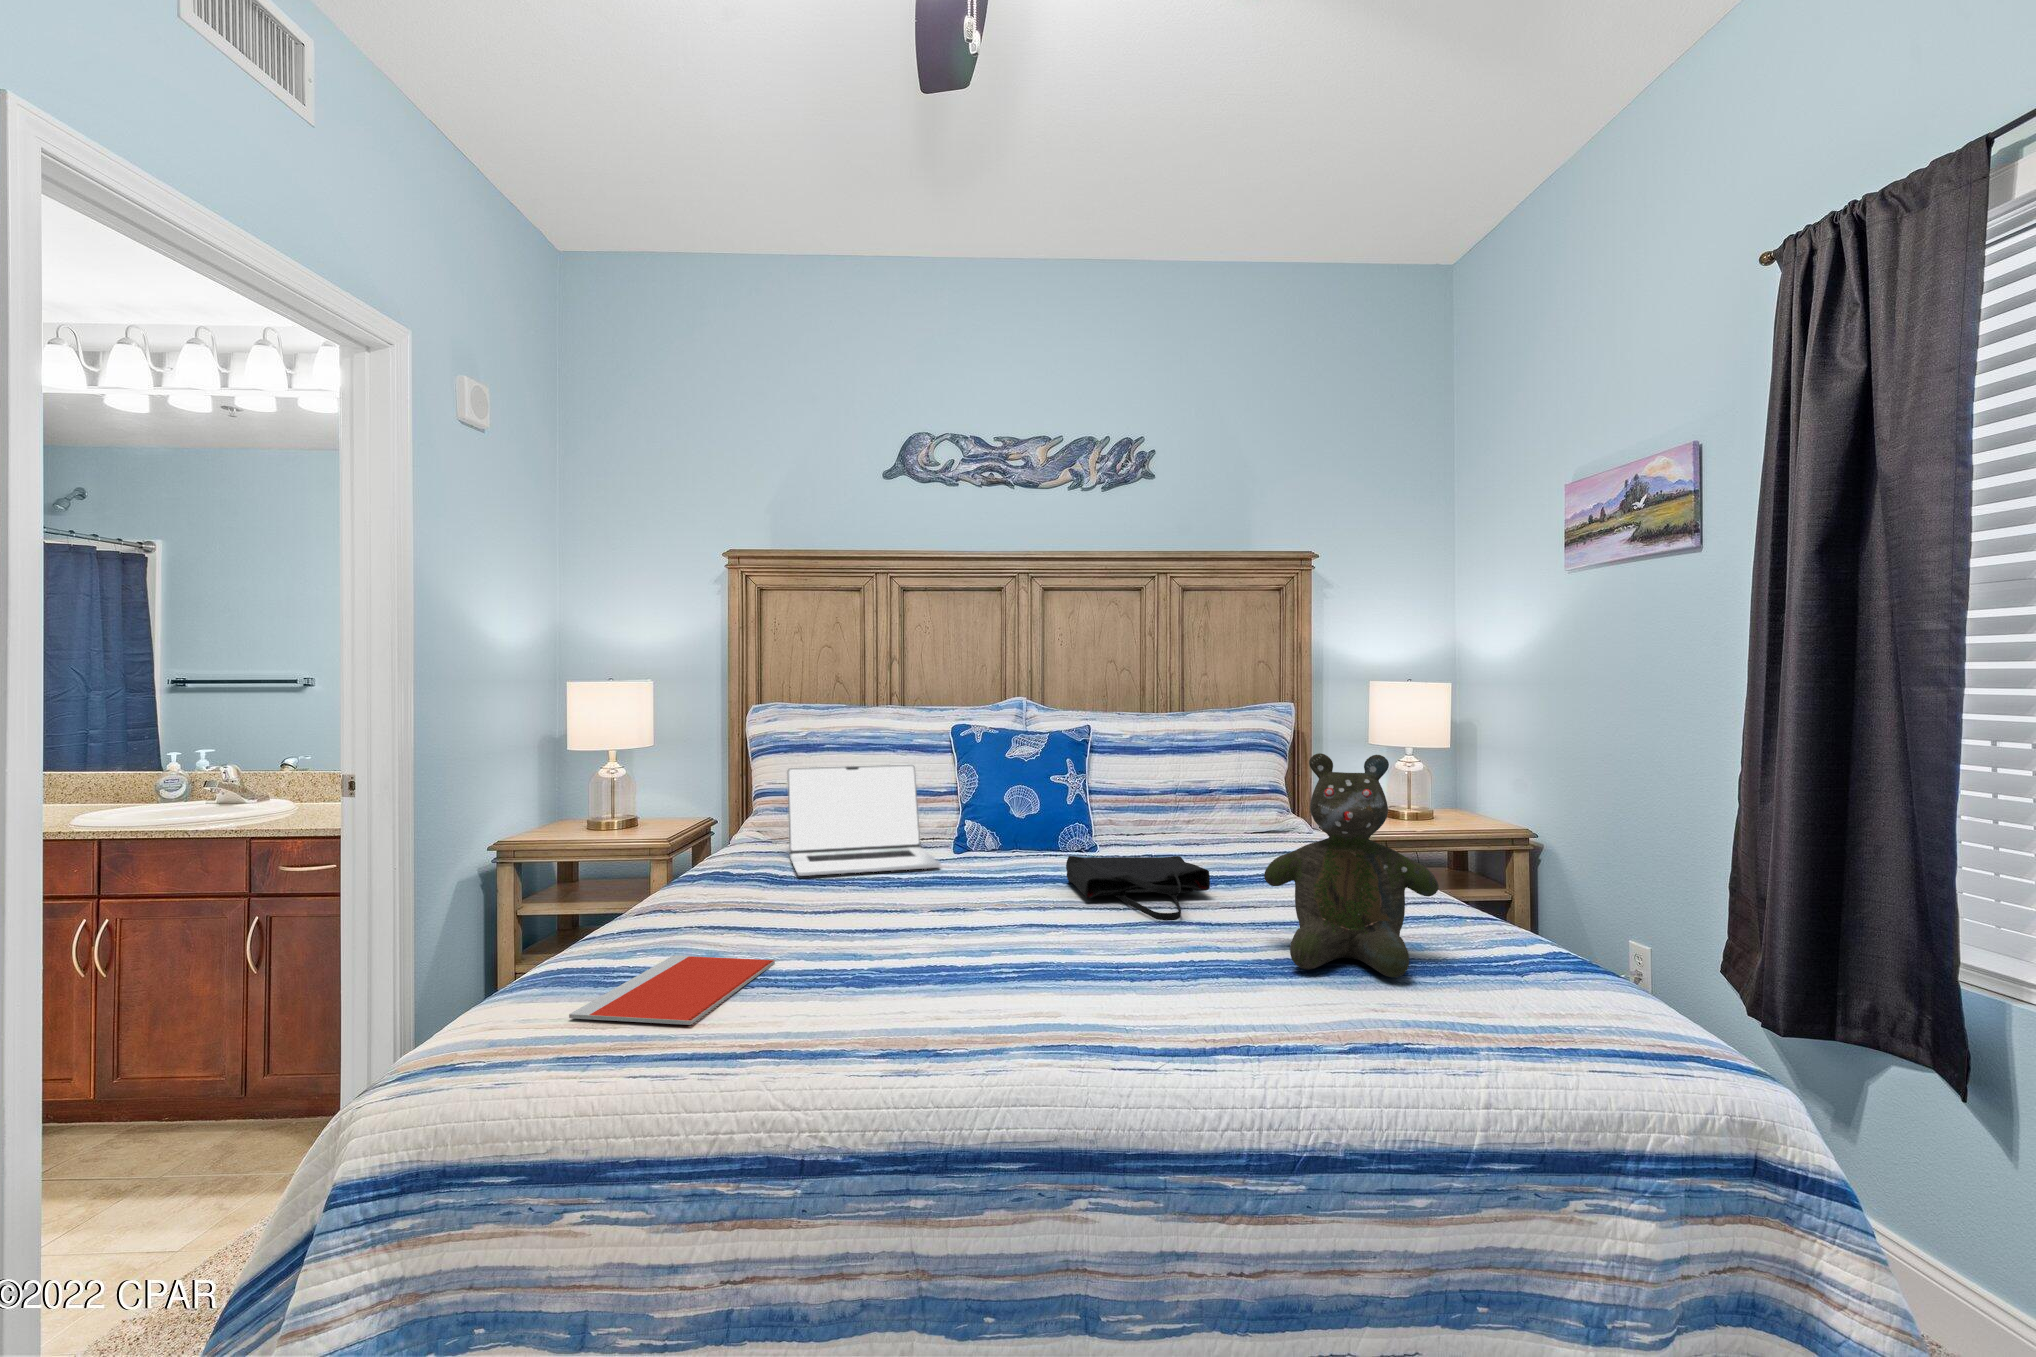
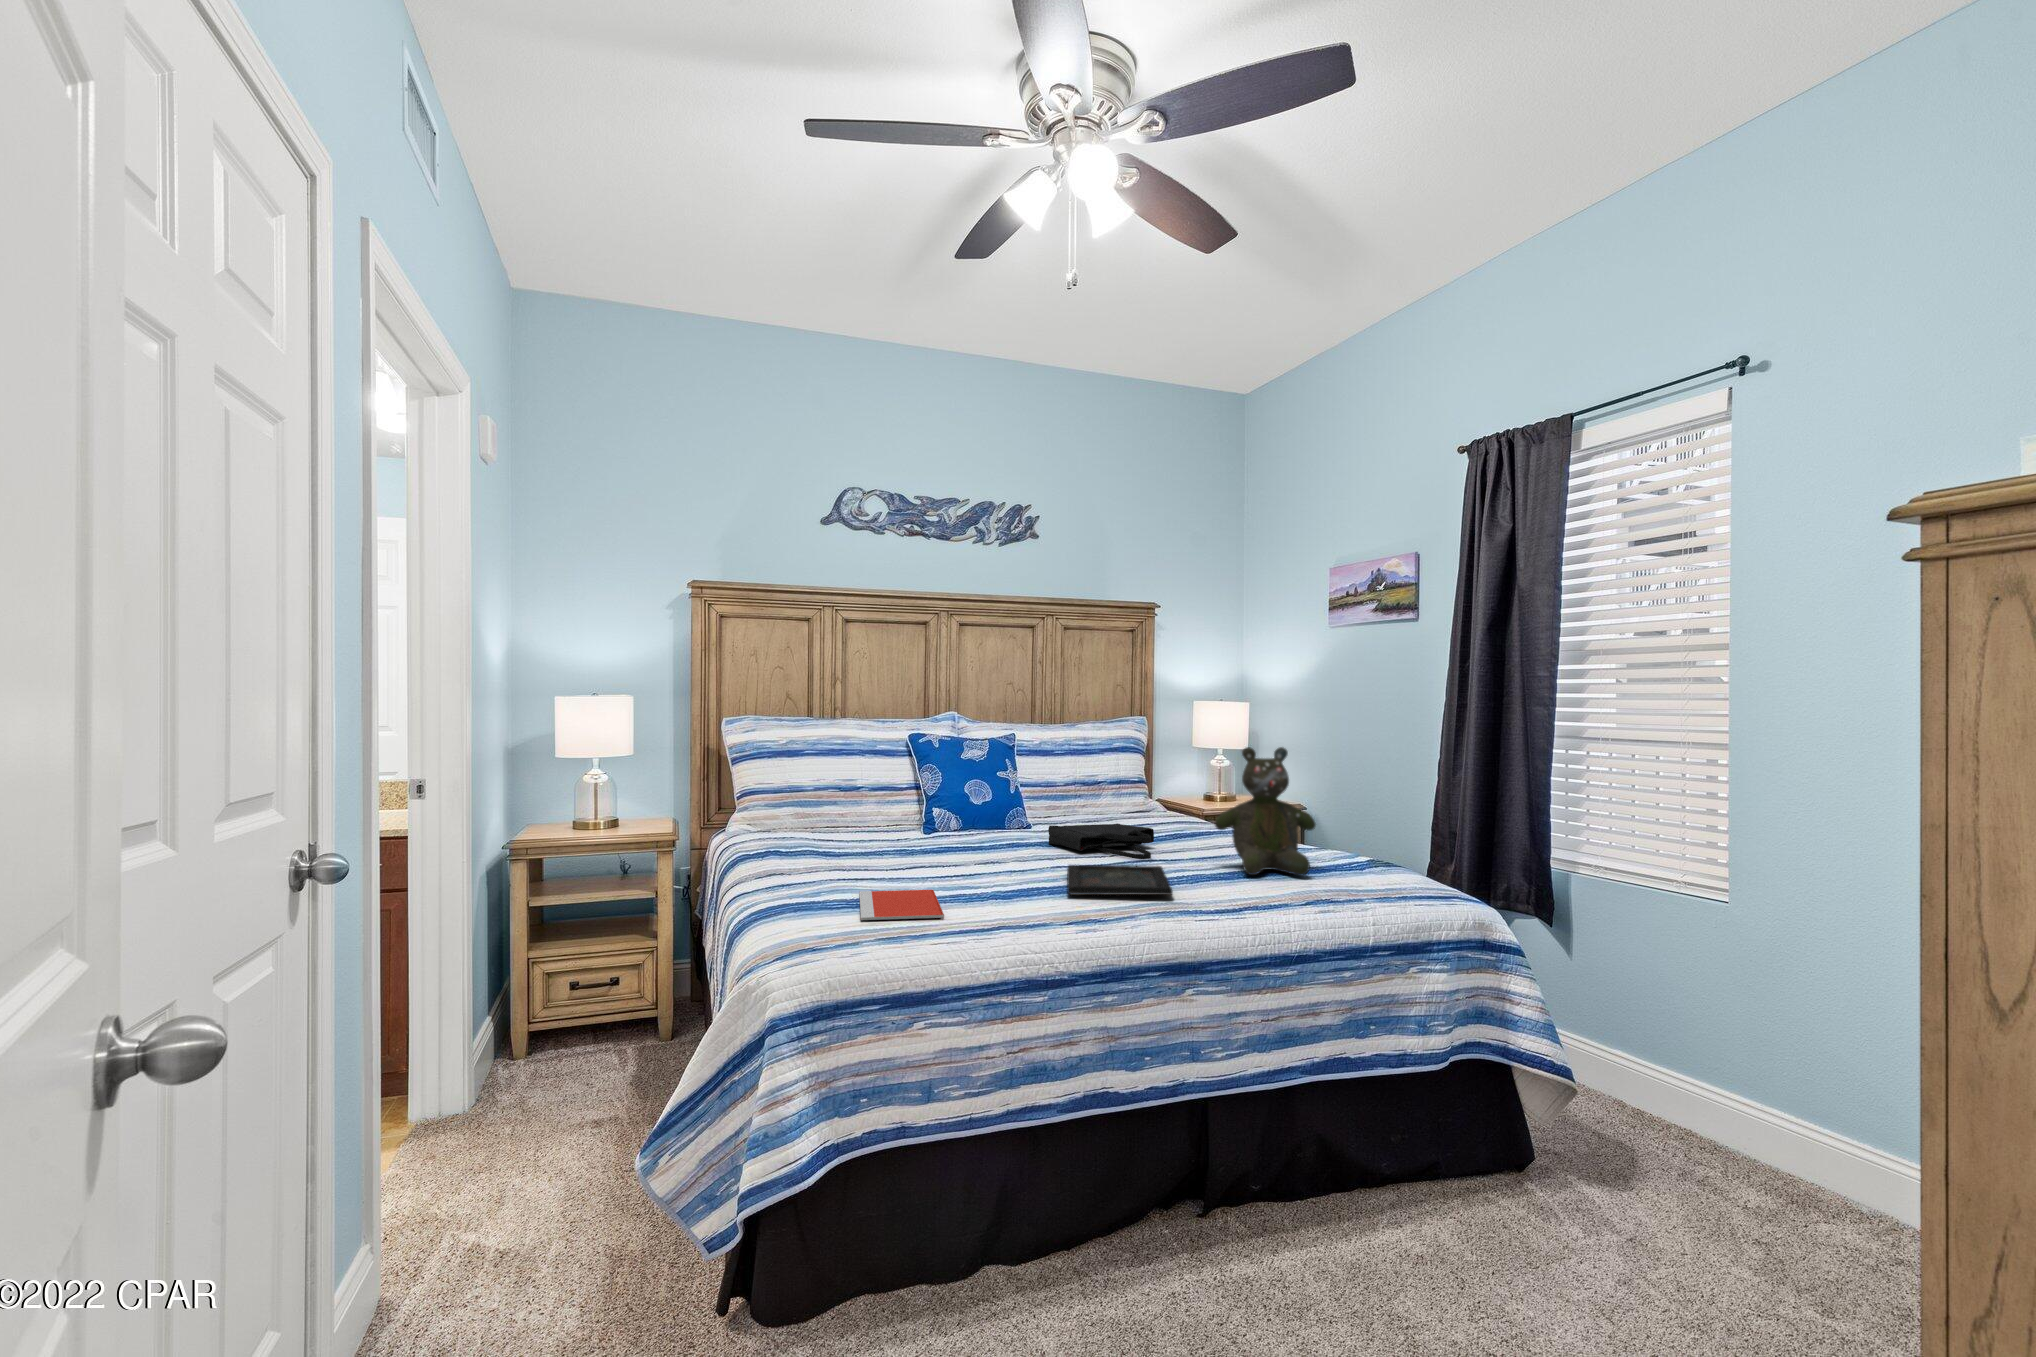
laptop: present [787,765,940,876] -> none [810,765,947,849]
tray: none [944,927,1159,1008] -> present [1067,865,1173,895]

